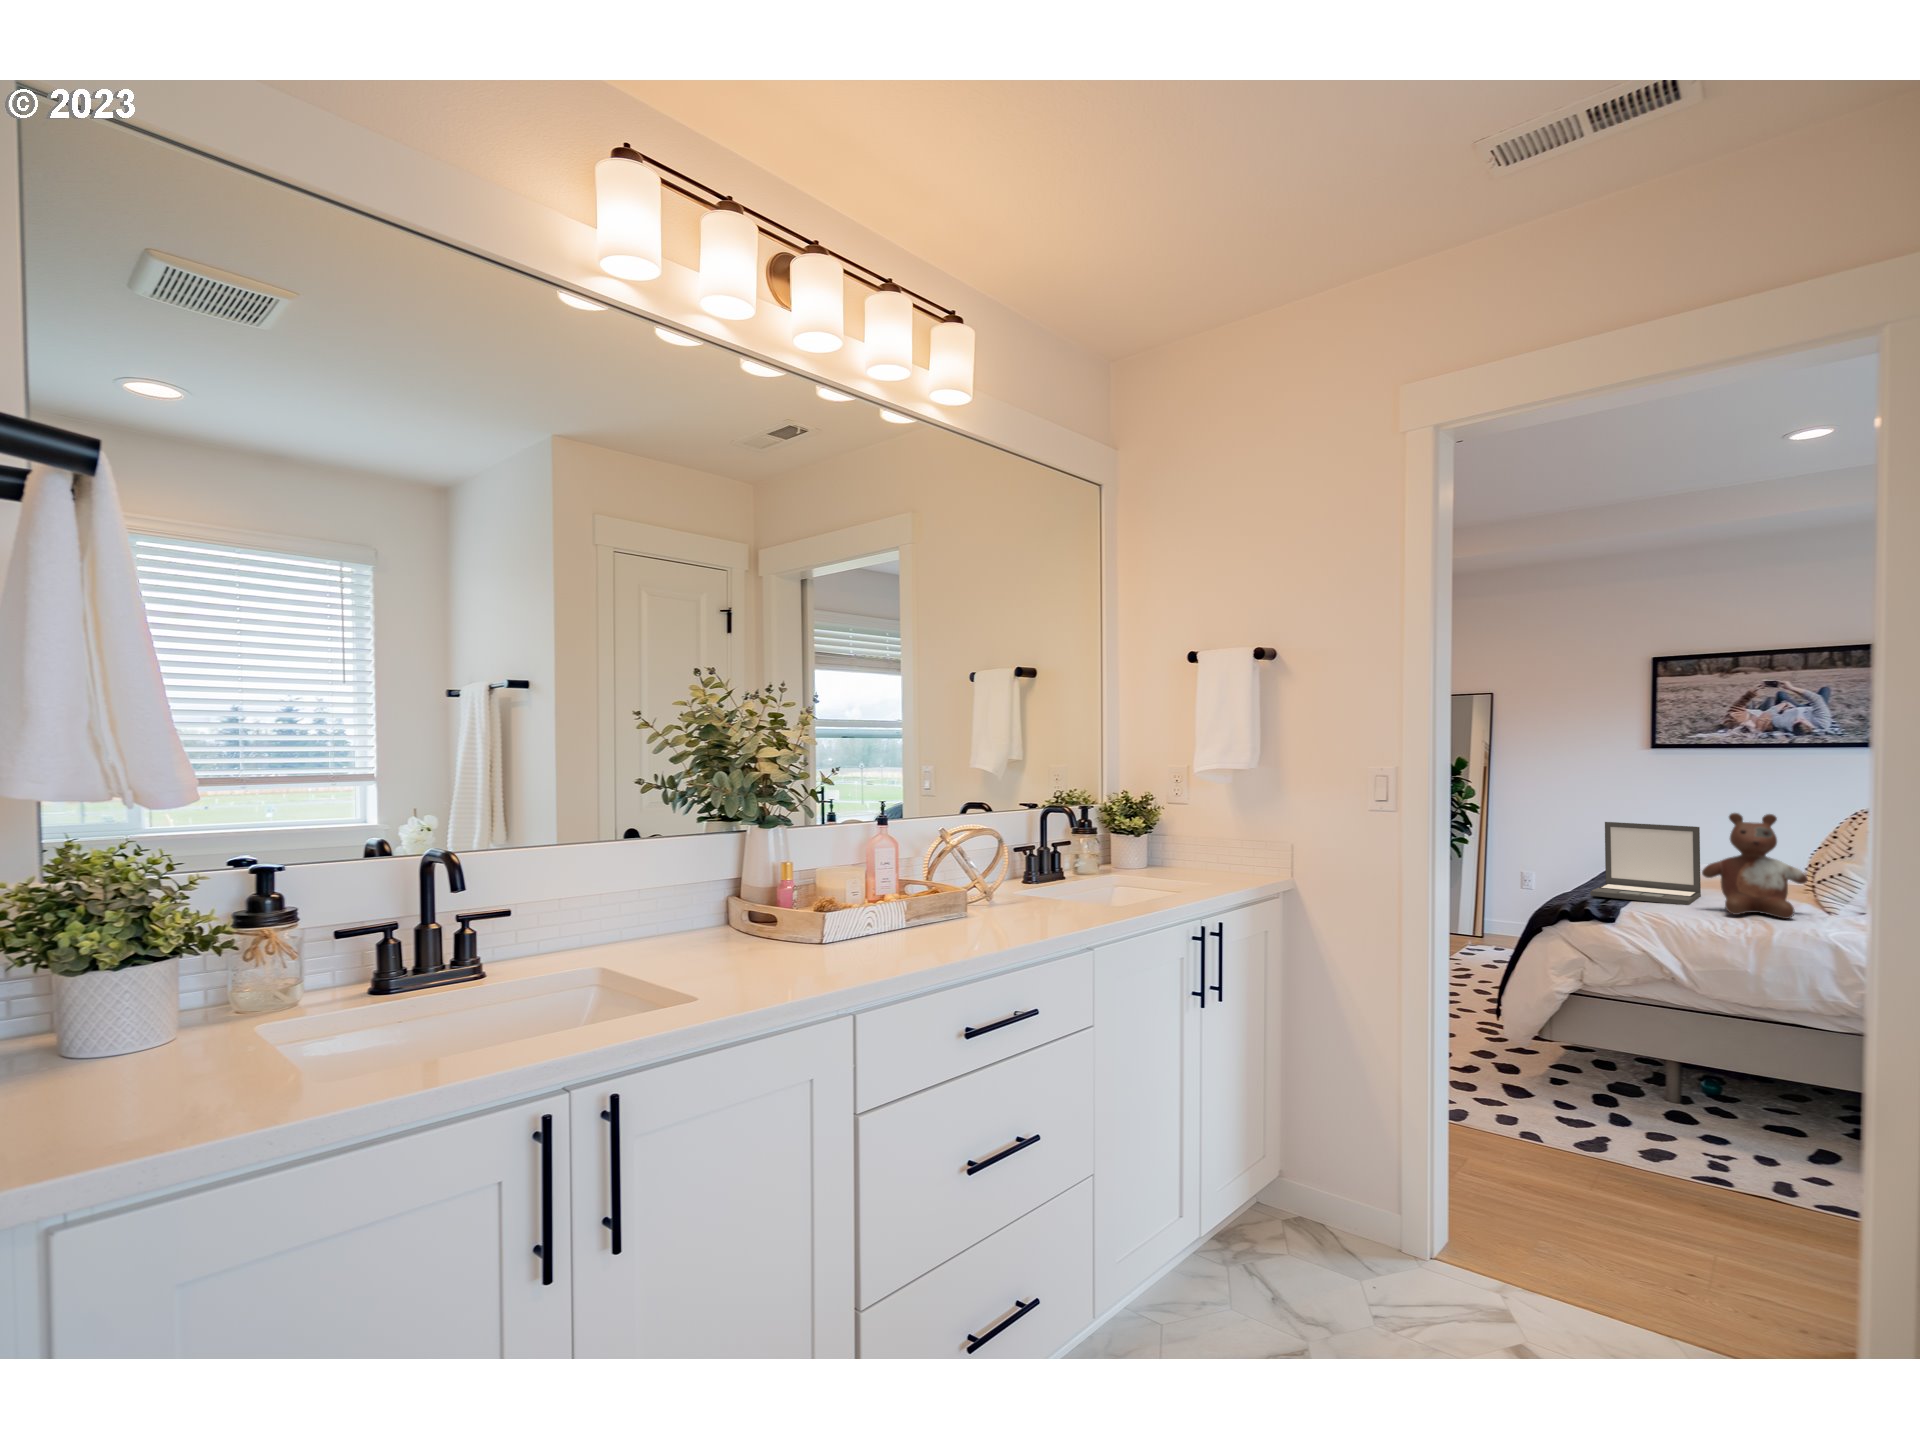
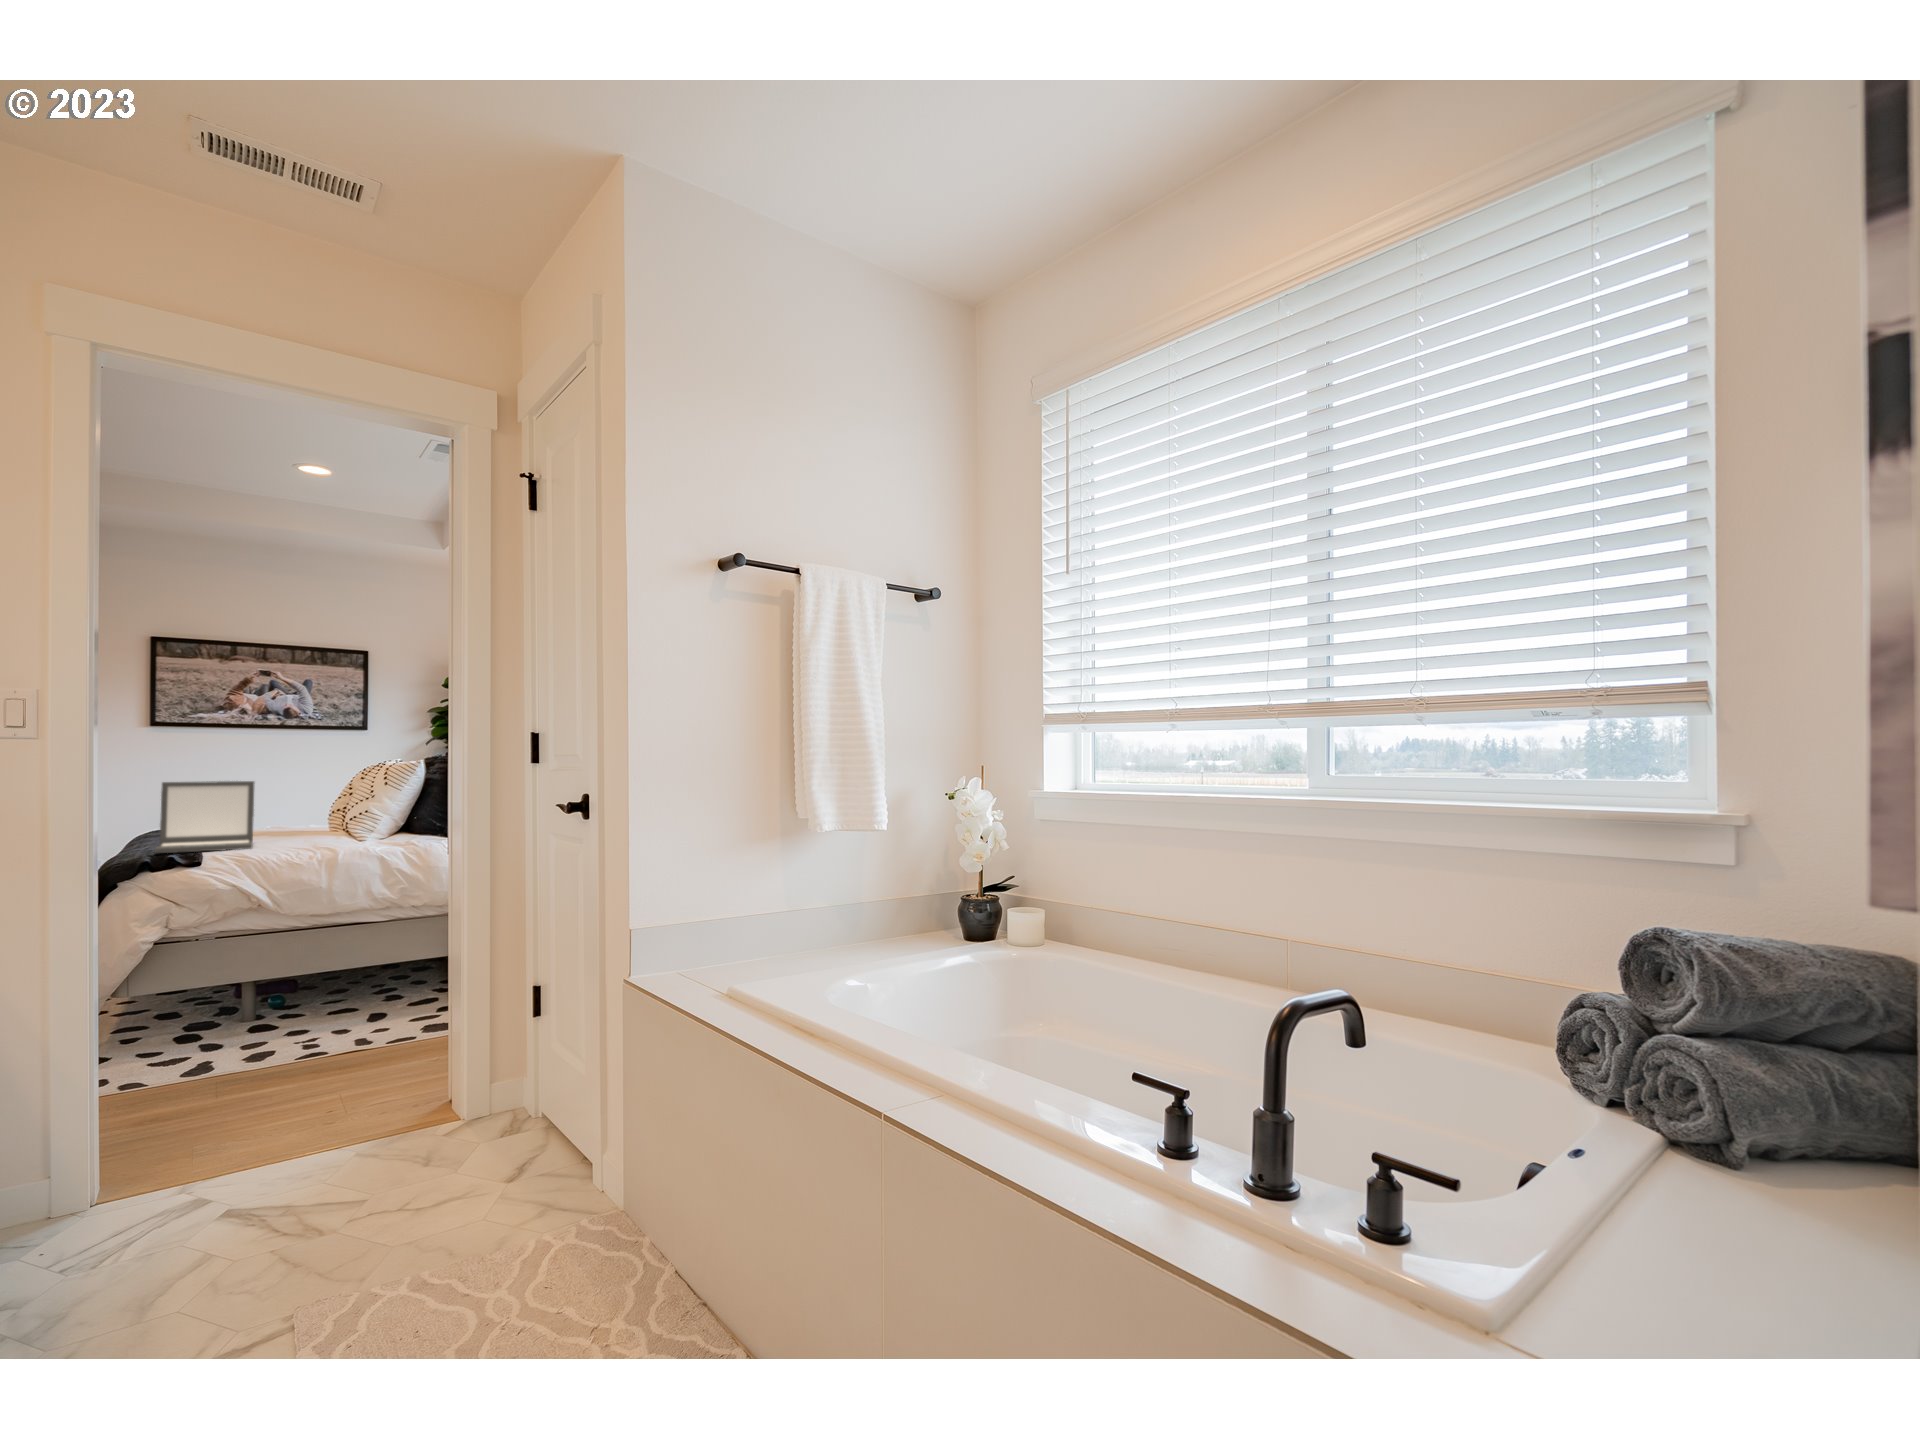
stuffed bear: present [1702,813,1808,919] -> none [269,762,349,847]

